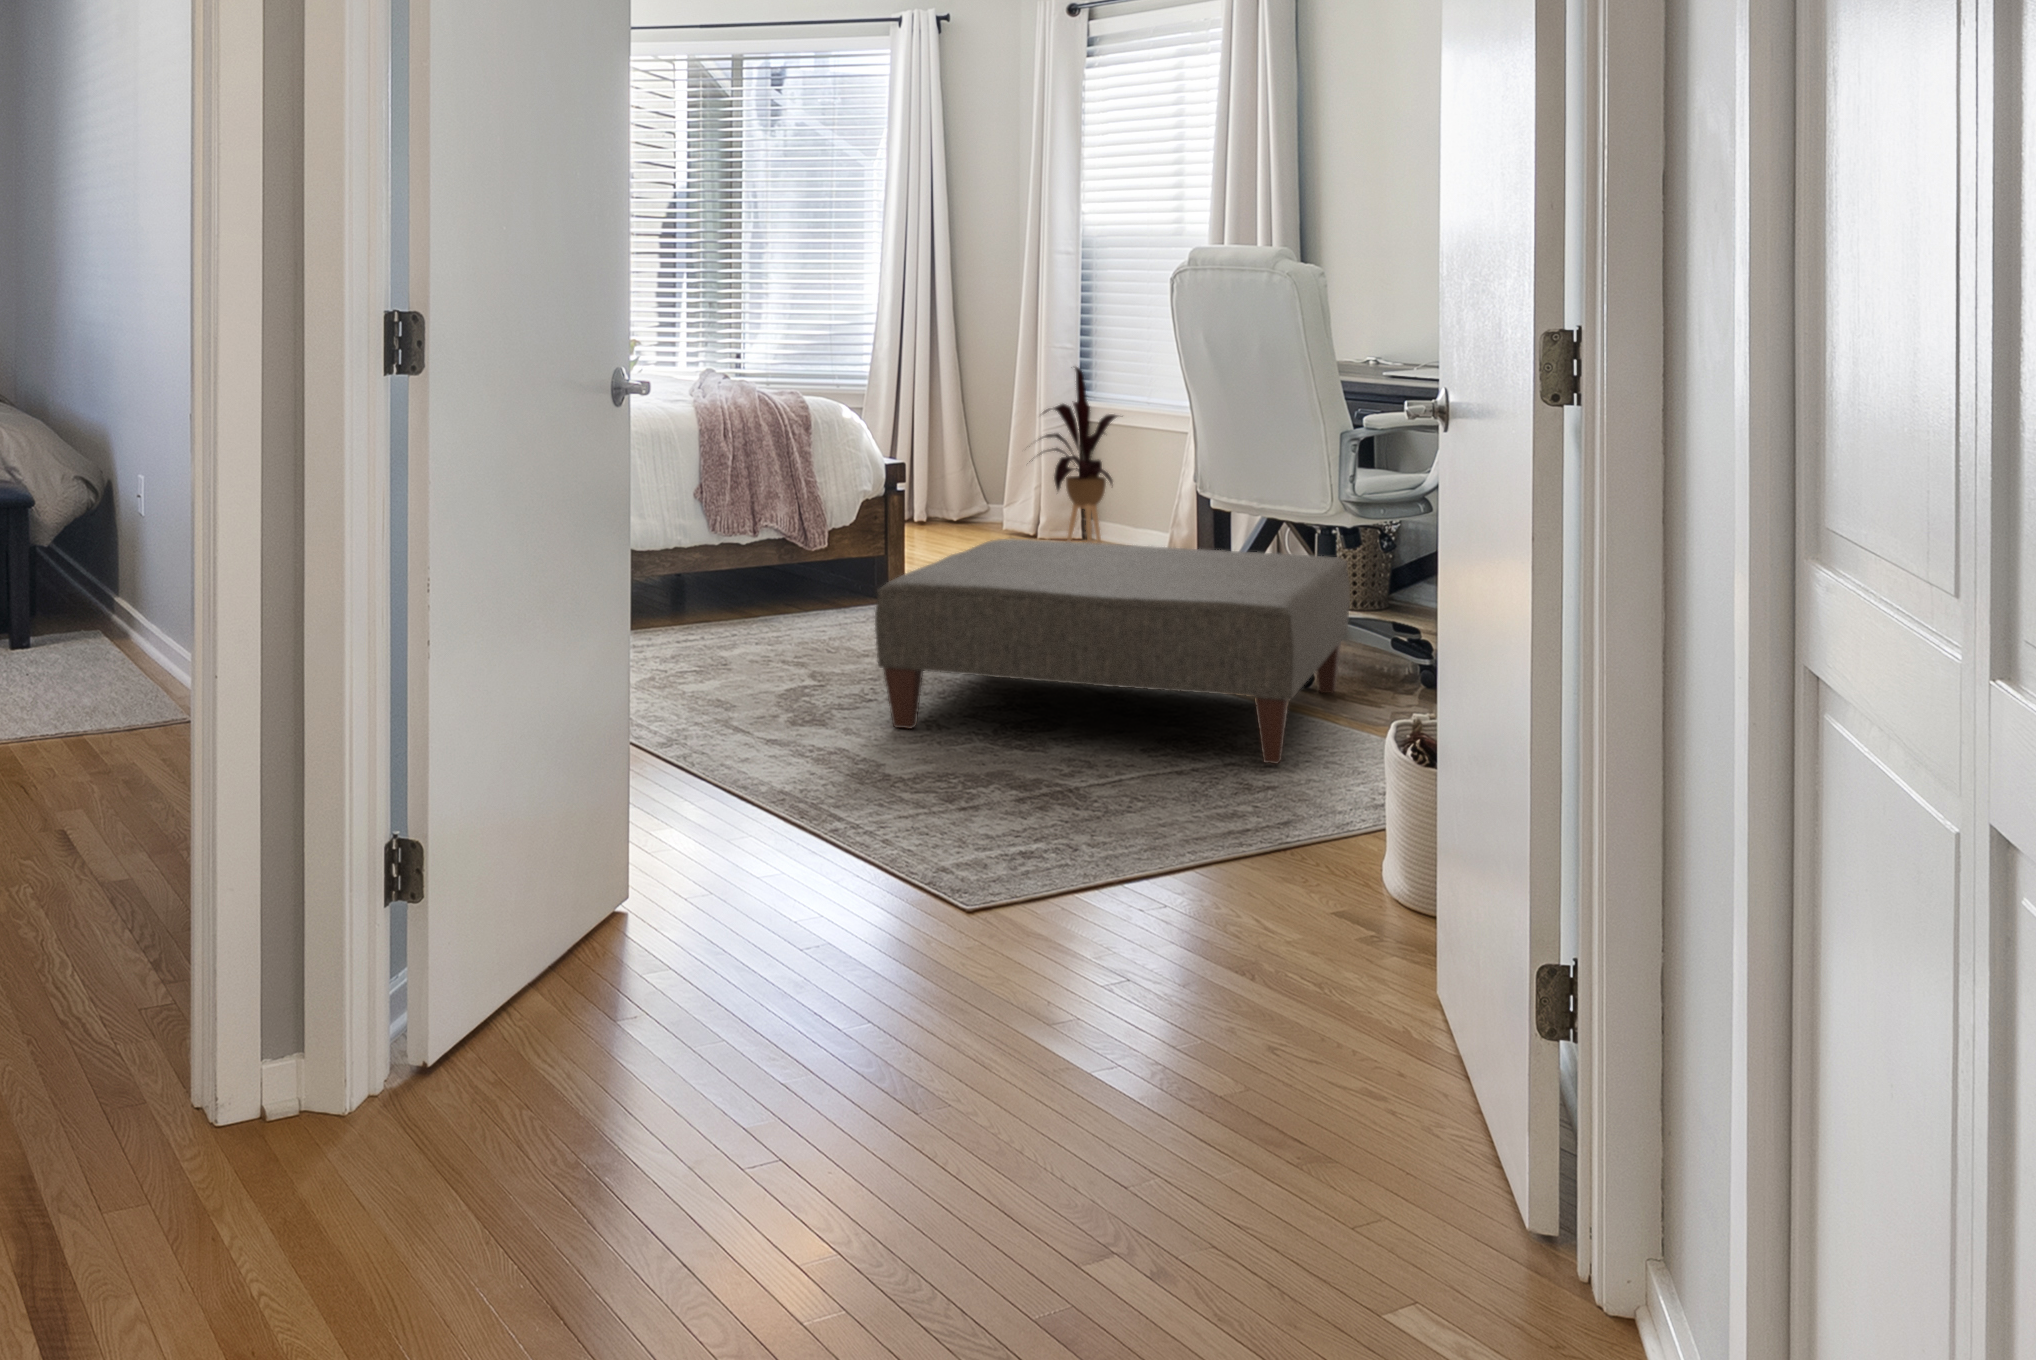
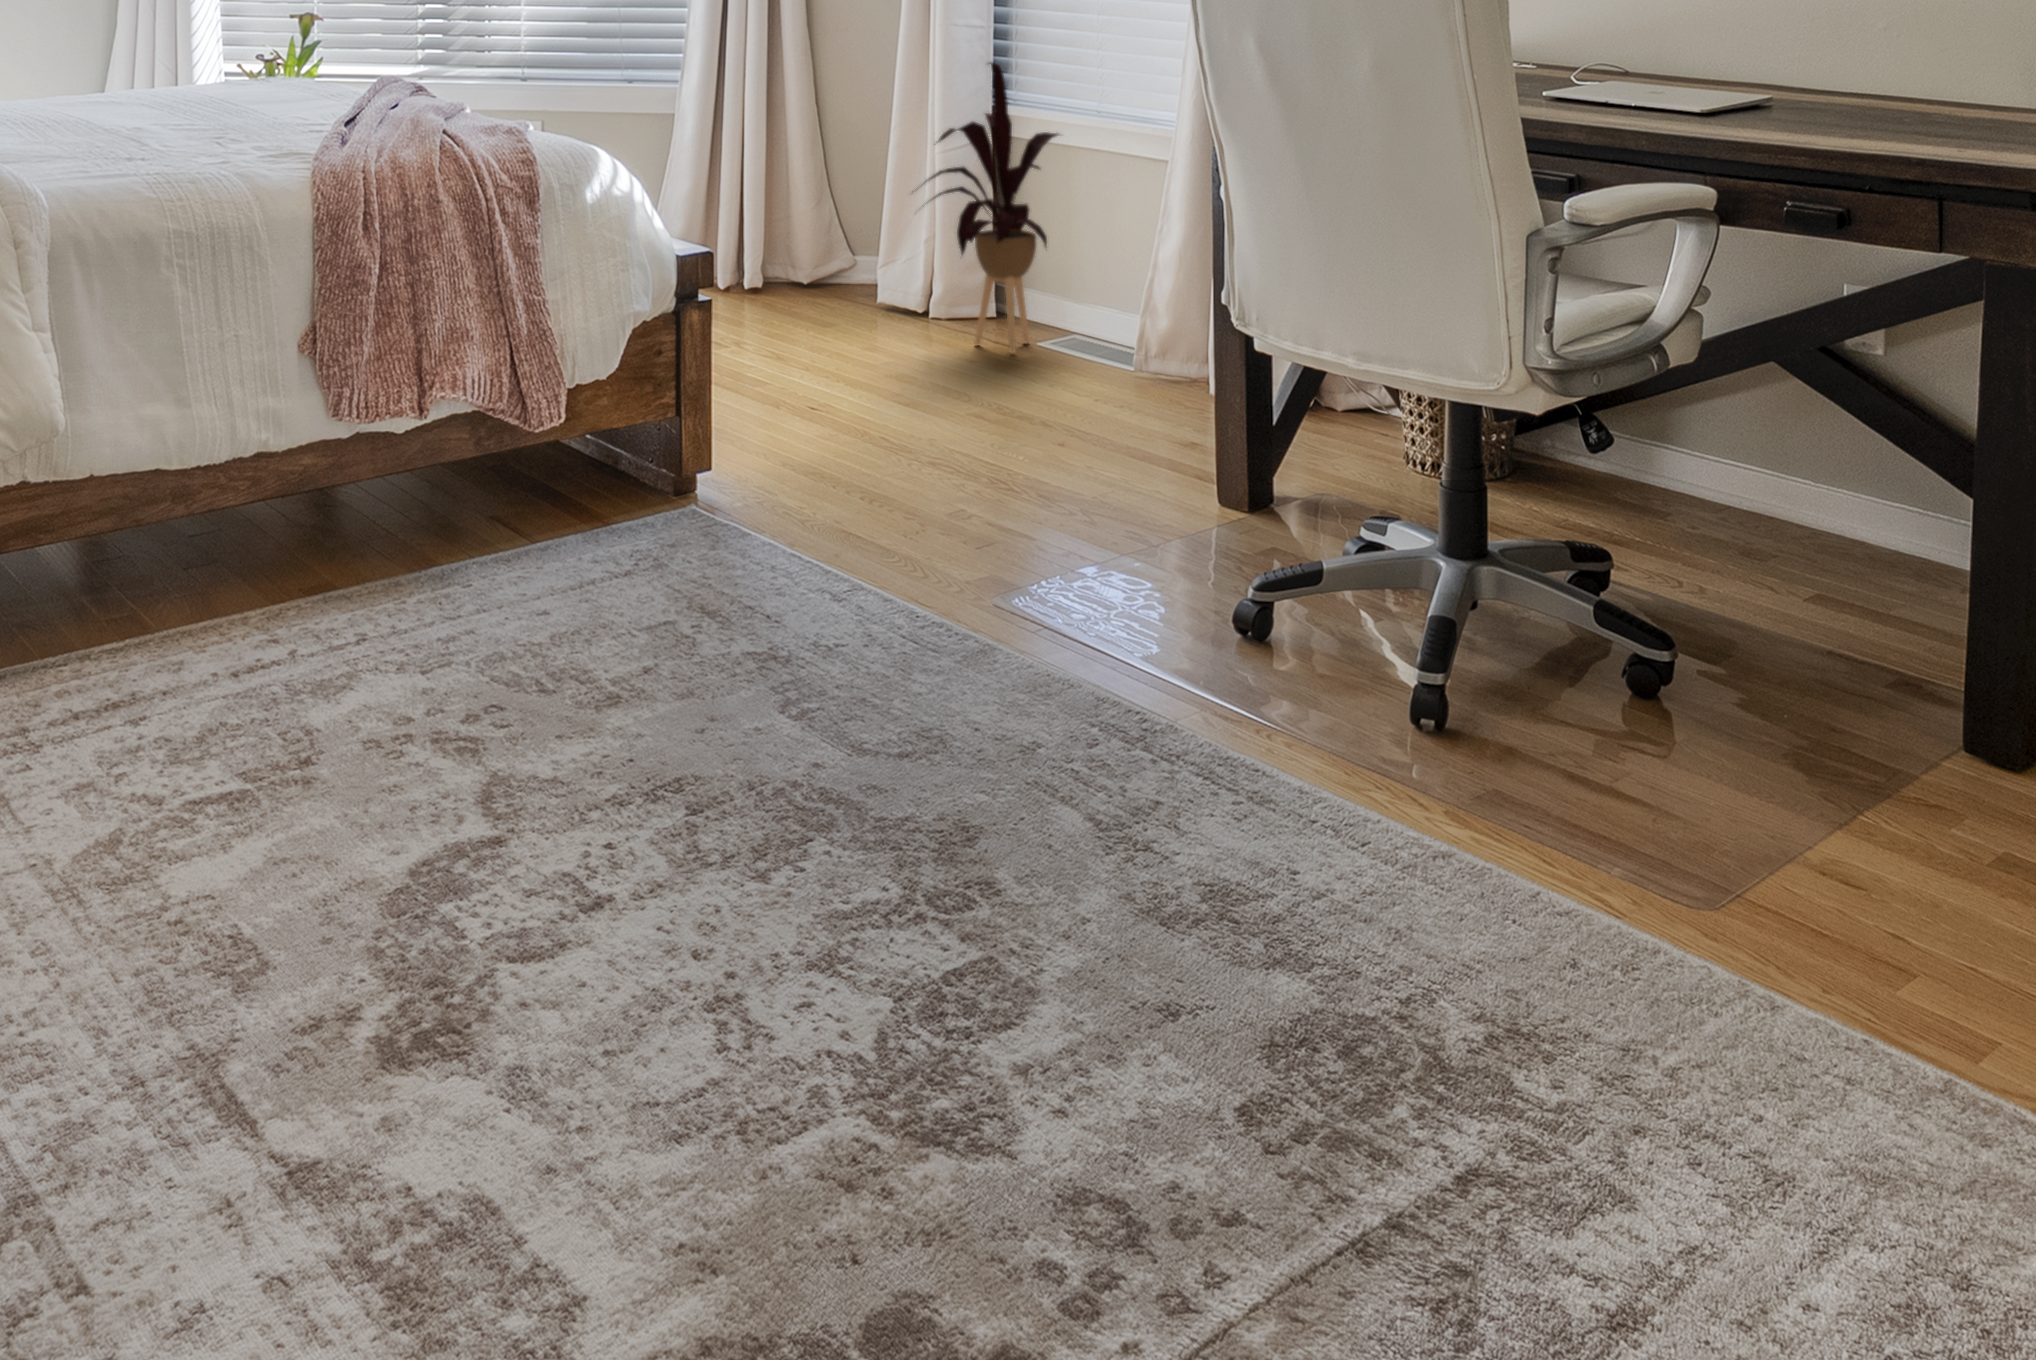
ottoman: present [875,538,1350,764] -> none [584,454,1598,1153]

